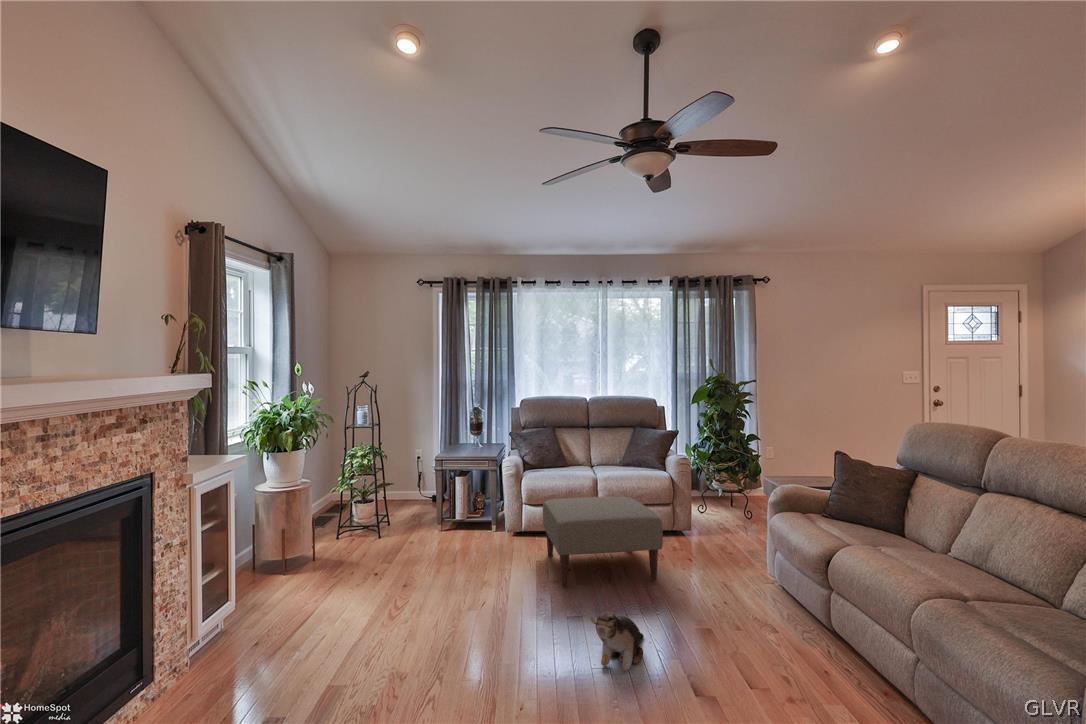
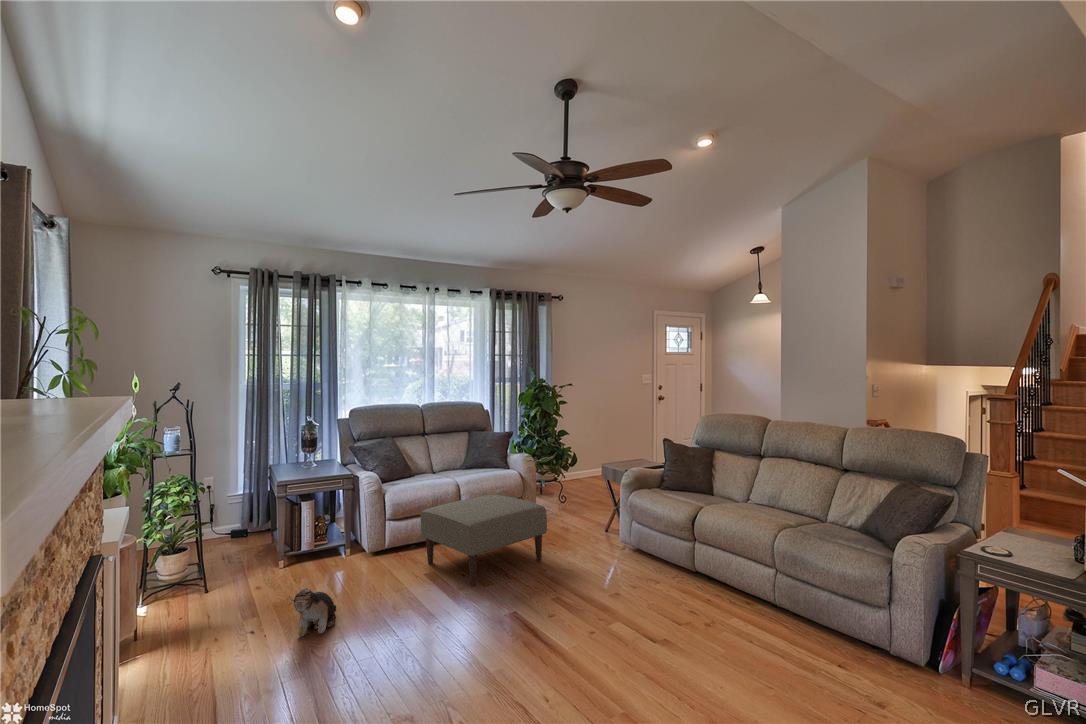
plush toy: present [590,611,644,670] -> present [289,588,336,636]

